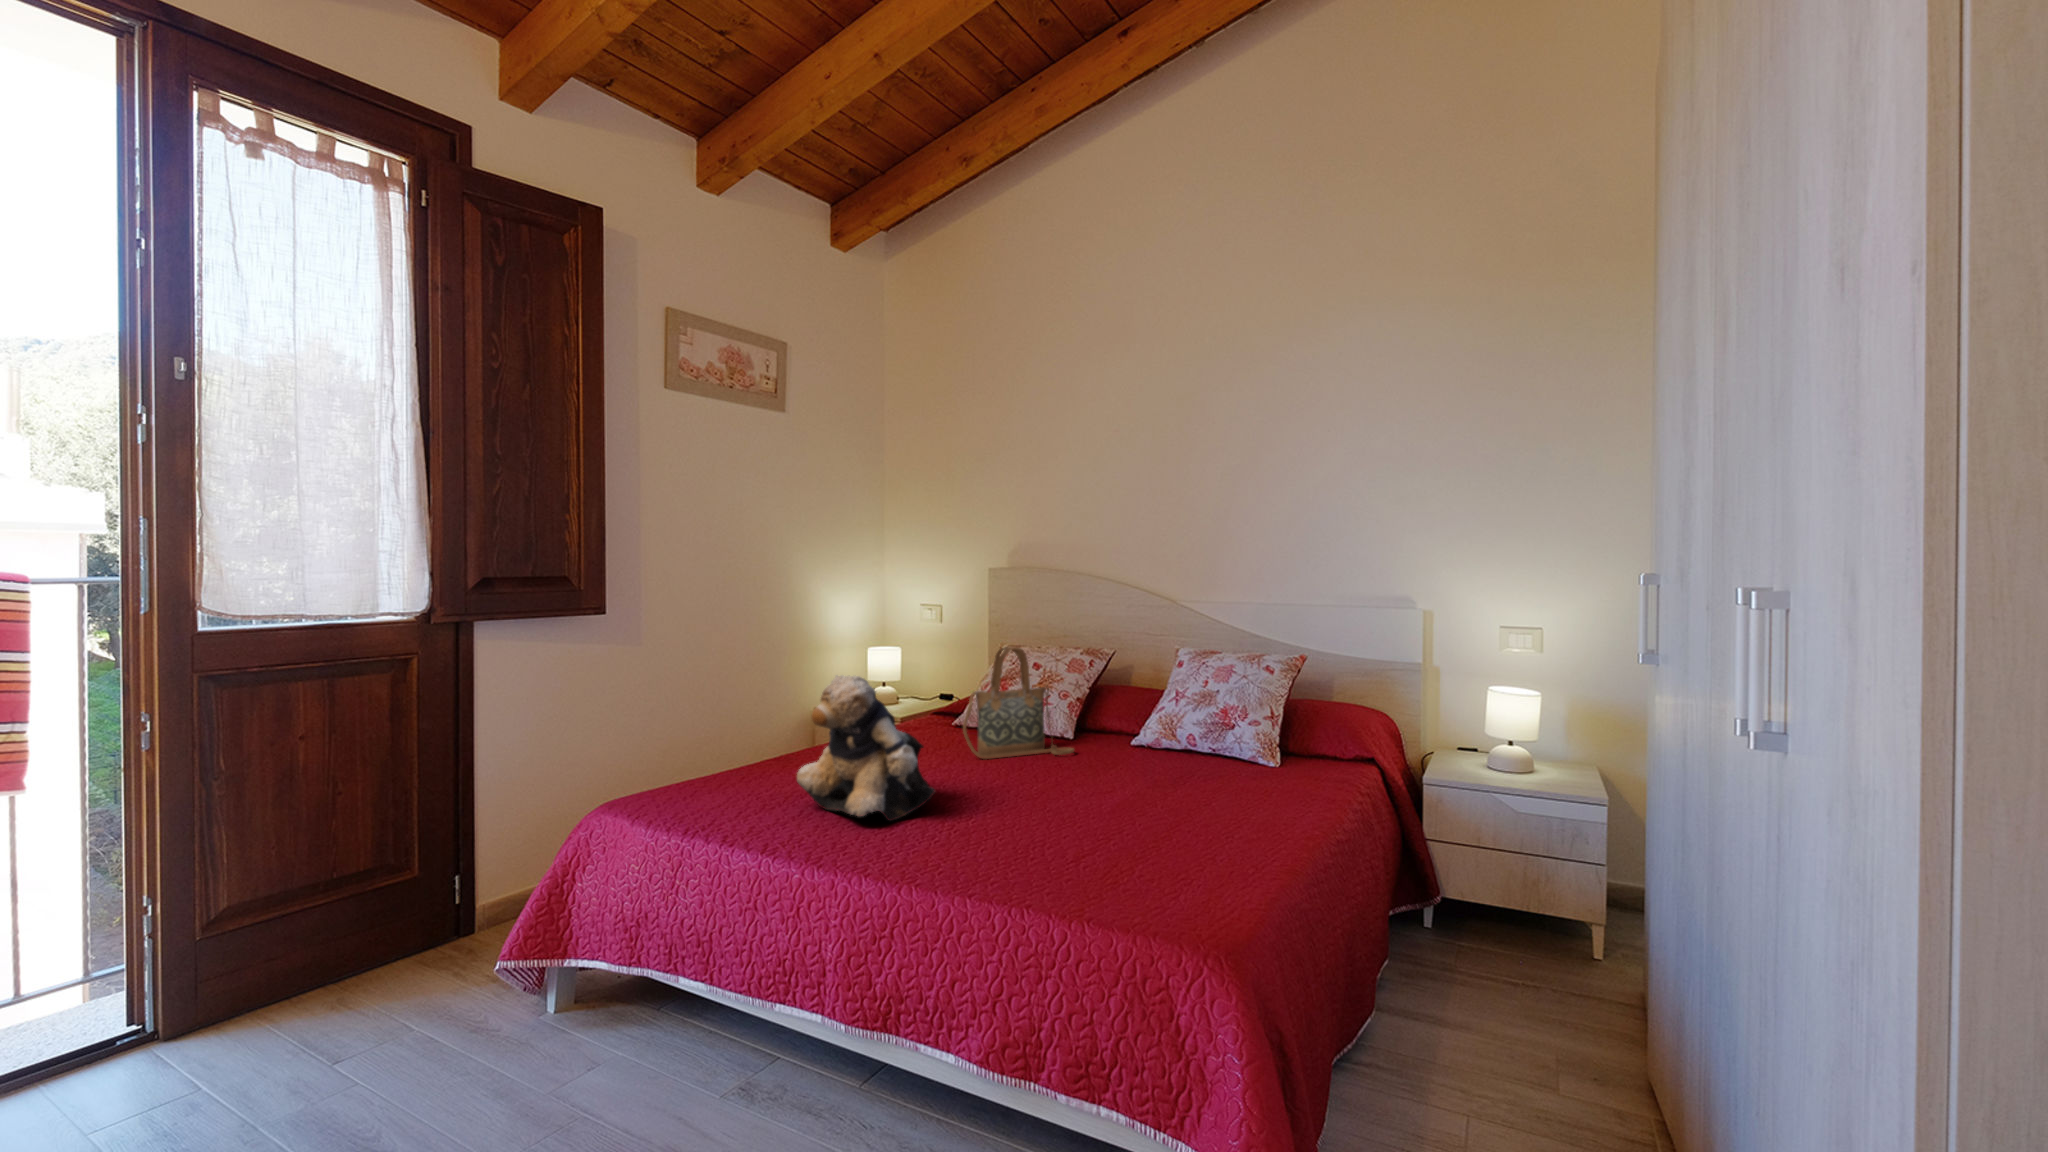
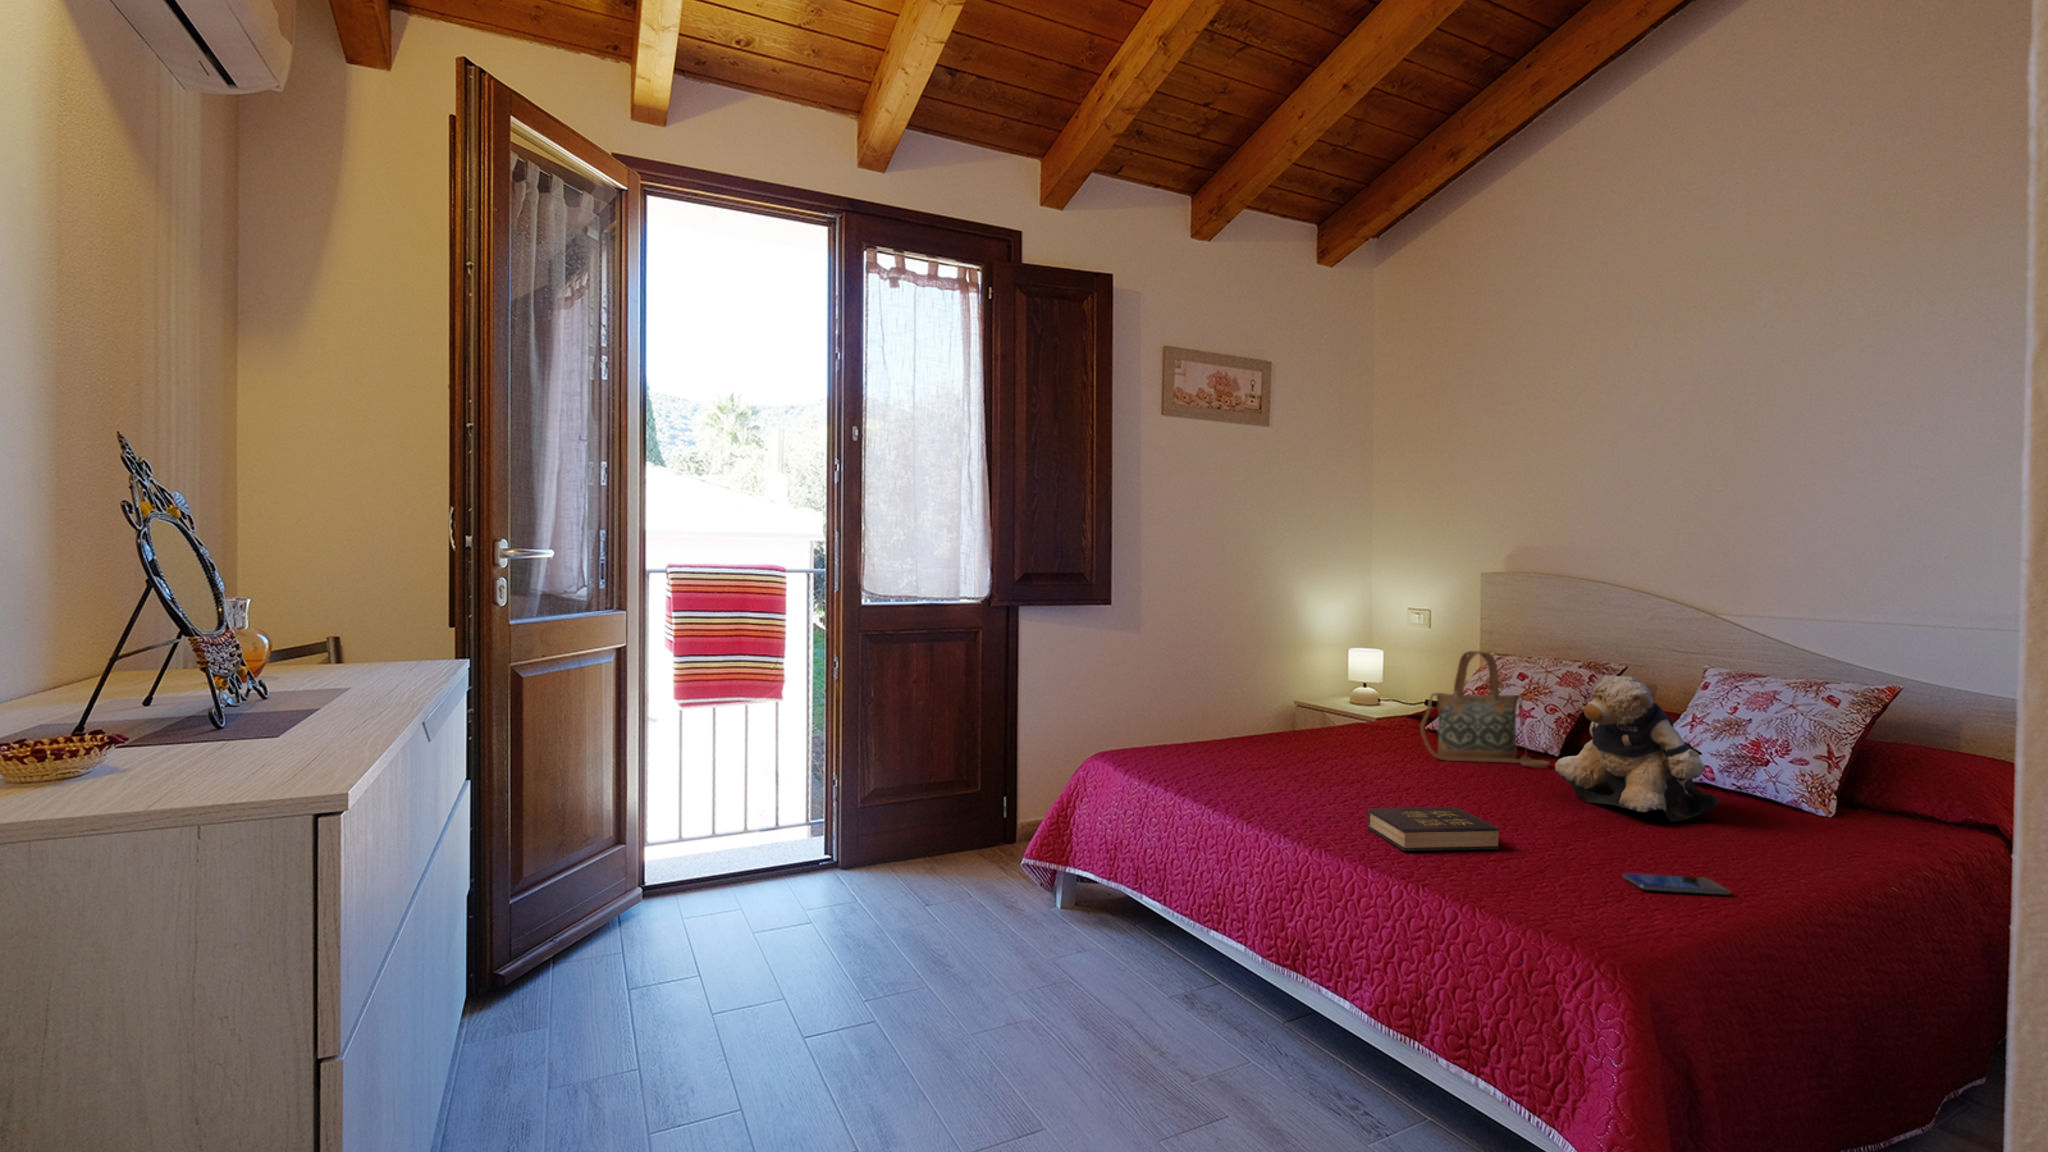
teddy bear: present [797,675,935,821] -> present [1555,674,1719,822]
hardback book: none [950,812,1076,871] -> present [1368,807,1499,851]
smartphone: none [1184,846,1264,868] -> present [1623,873,1730,894]

